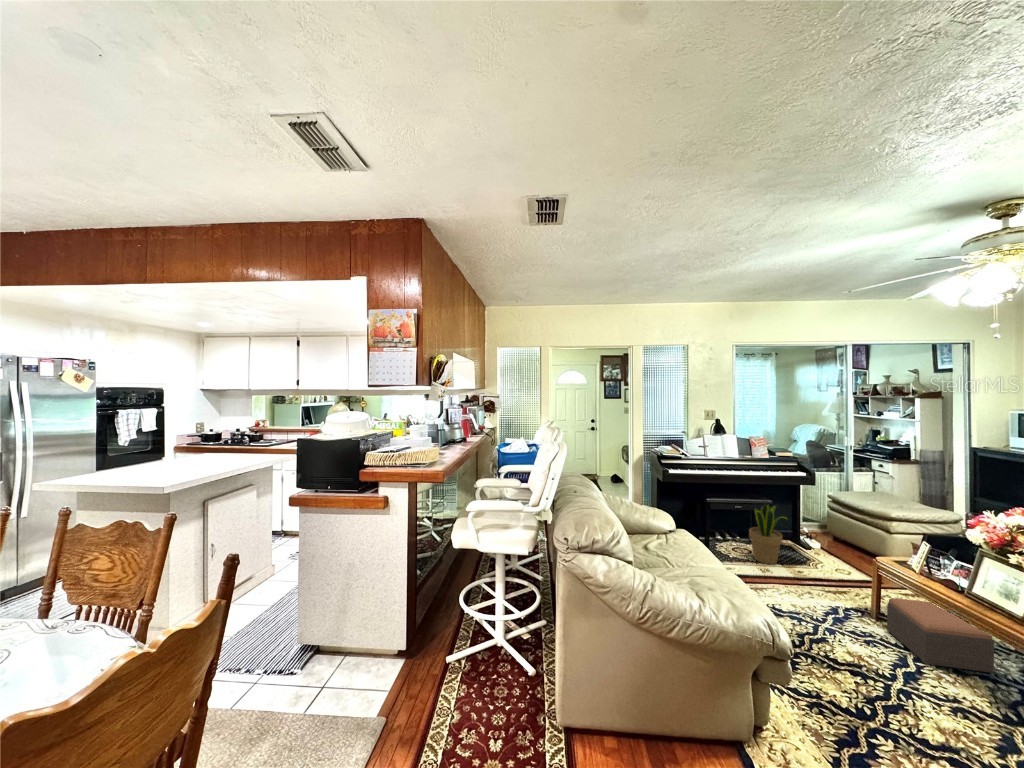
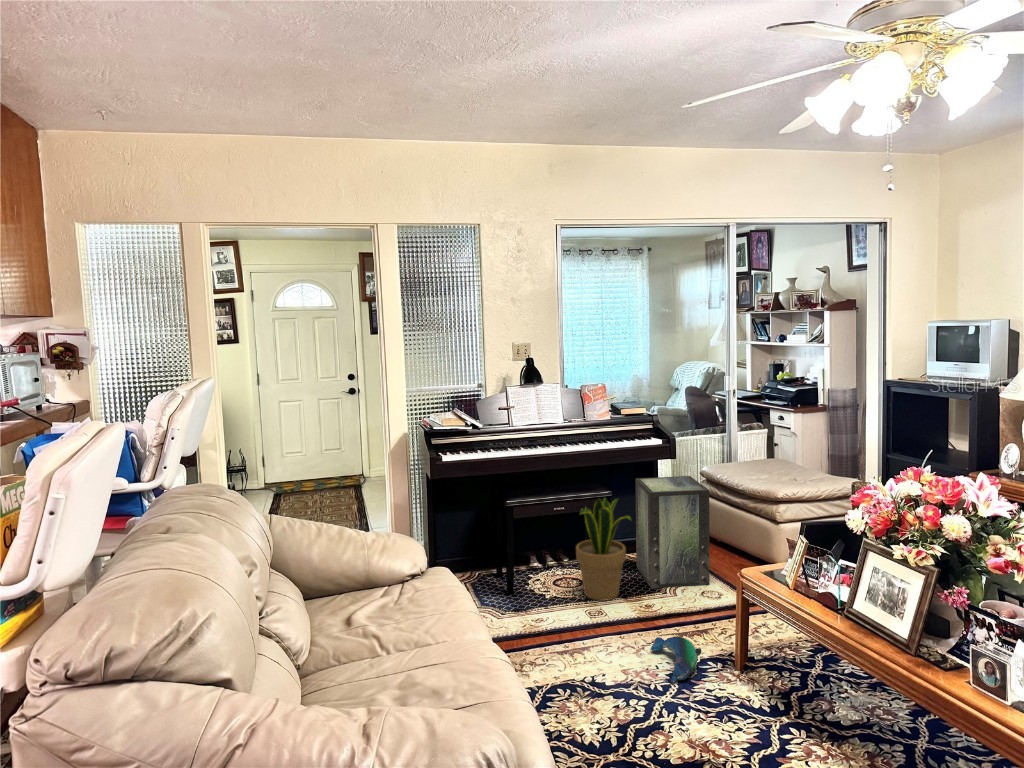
storage box: none [784,495,841,567] -> present [635,476,709,588]
plush toy: none [809,590,848,618] -> present [650,636,701,683]
footstool: present [887,598,994,673] -> none [751,627,881,737]

